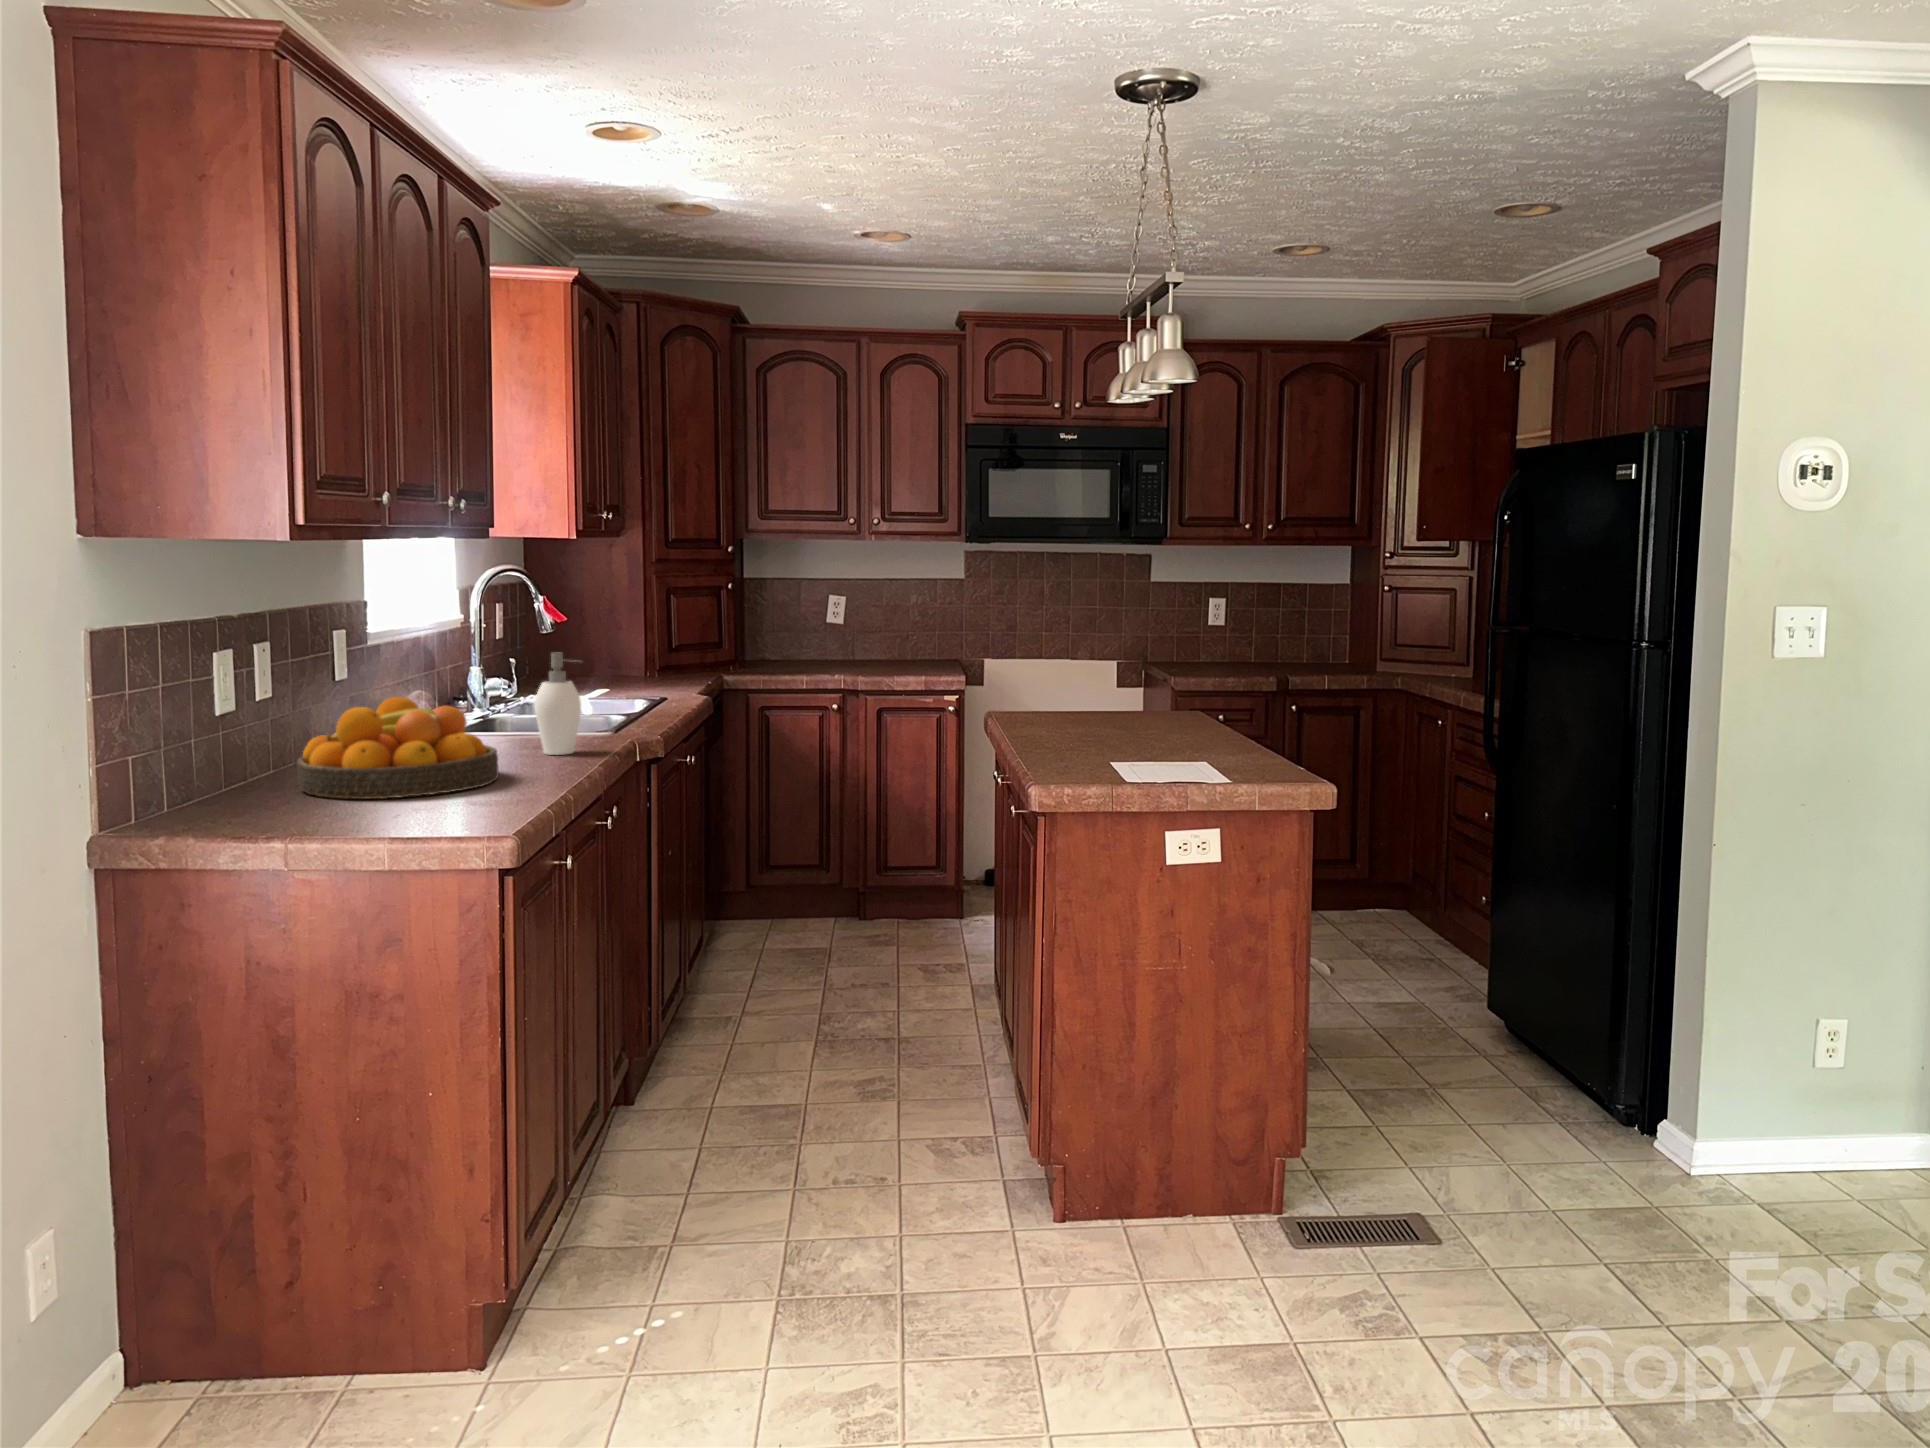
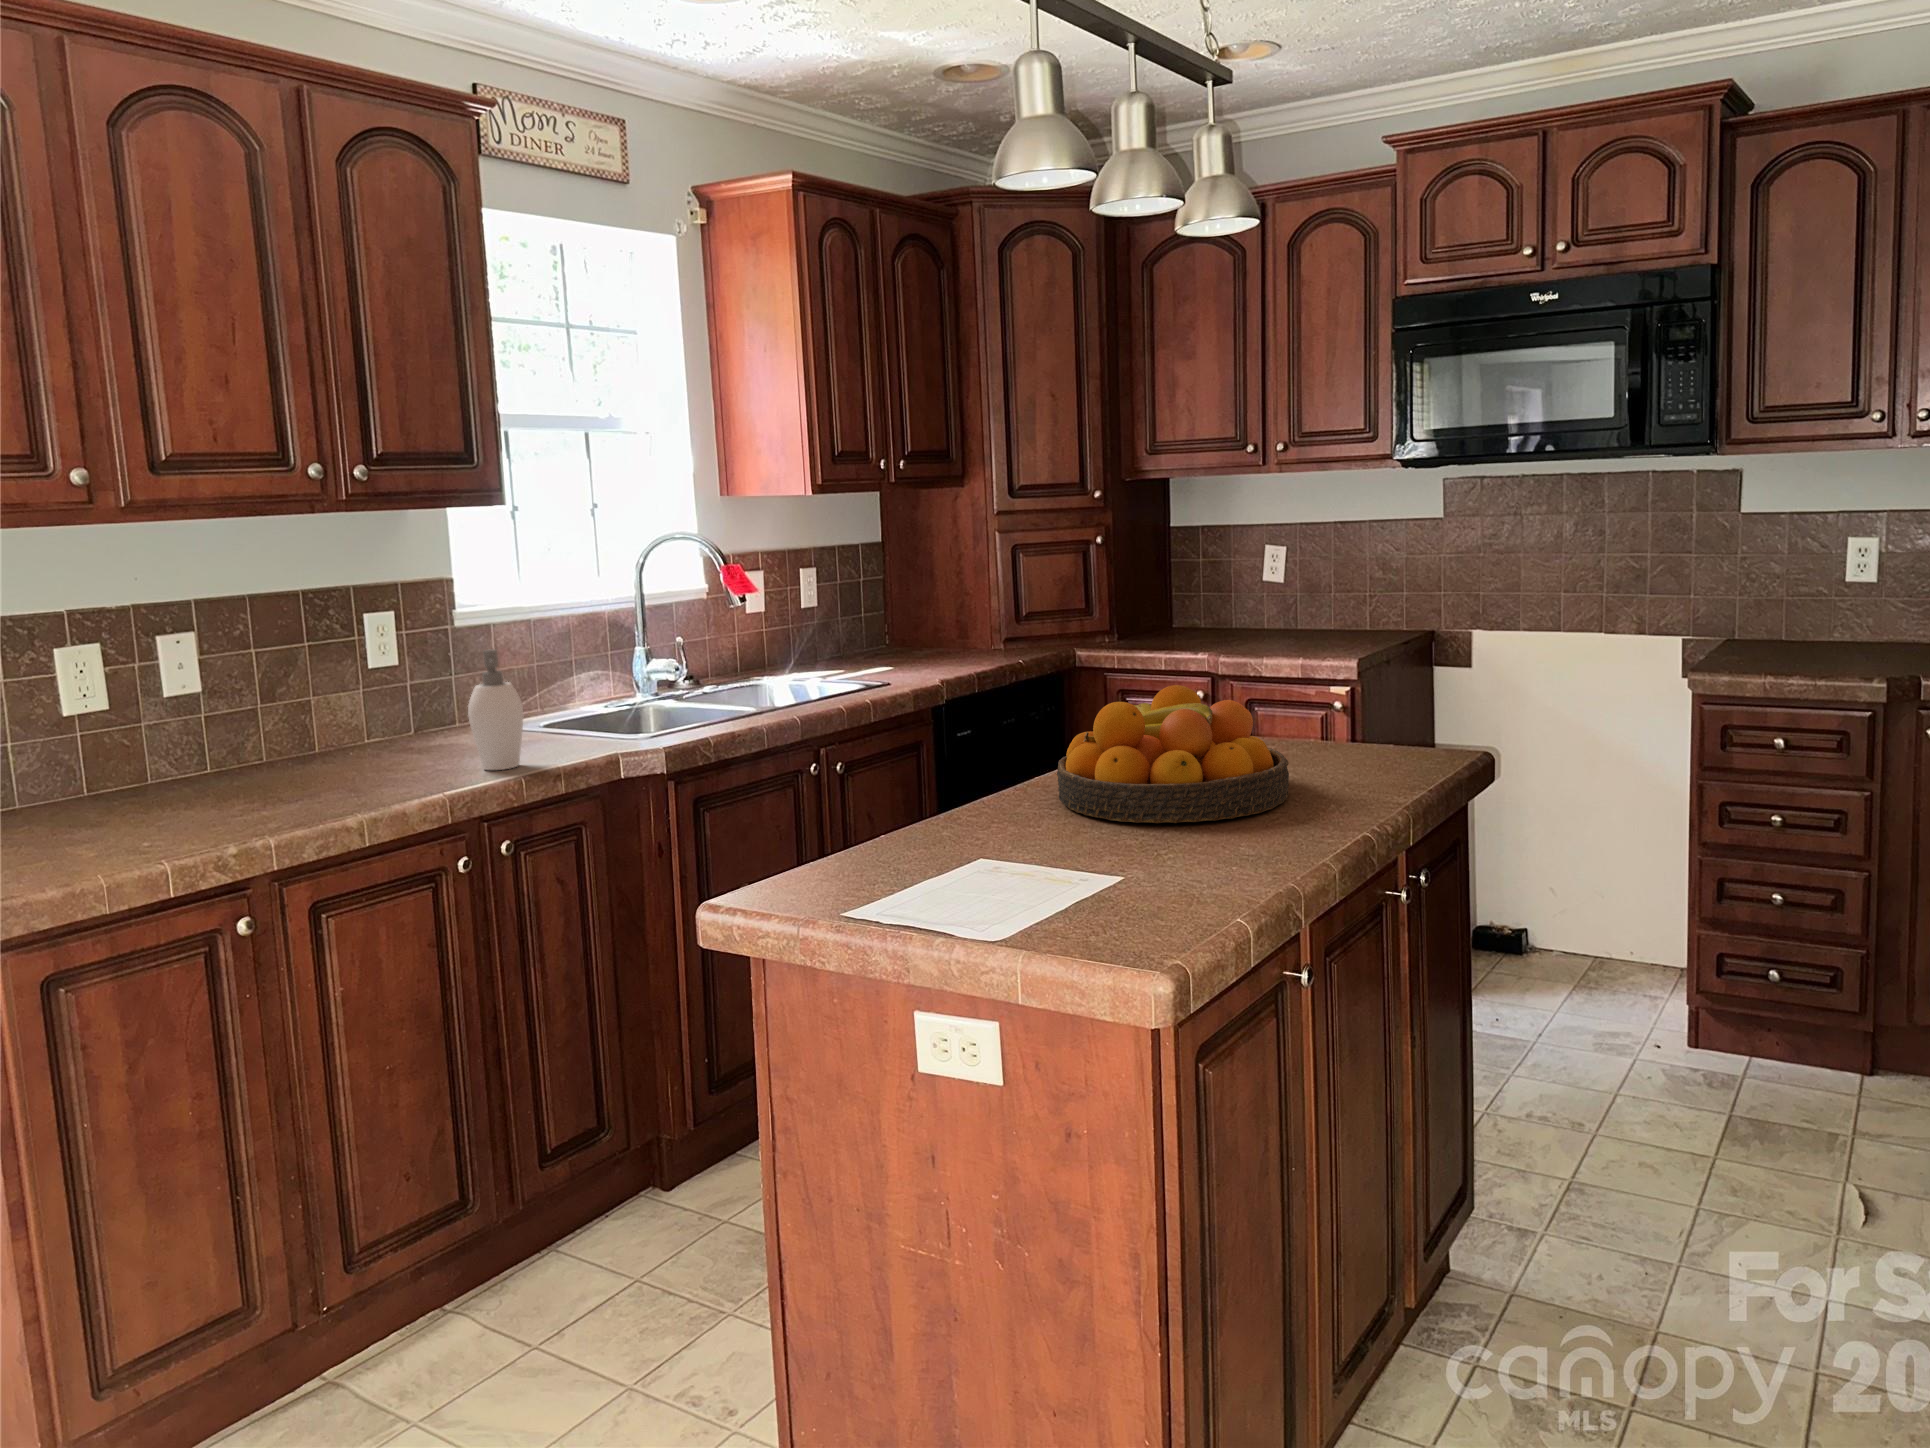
fruit bowl: present [297,697,499,799] -> present [1057,685,1289,823]

